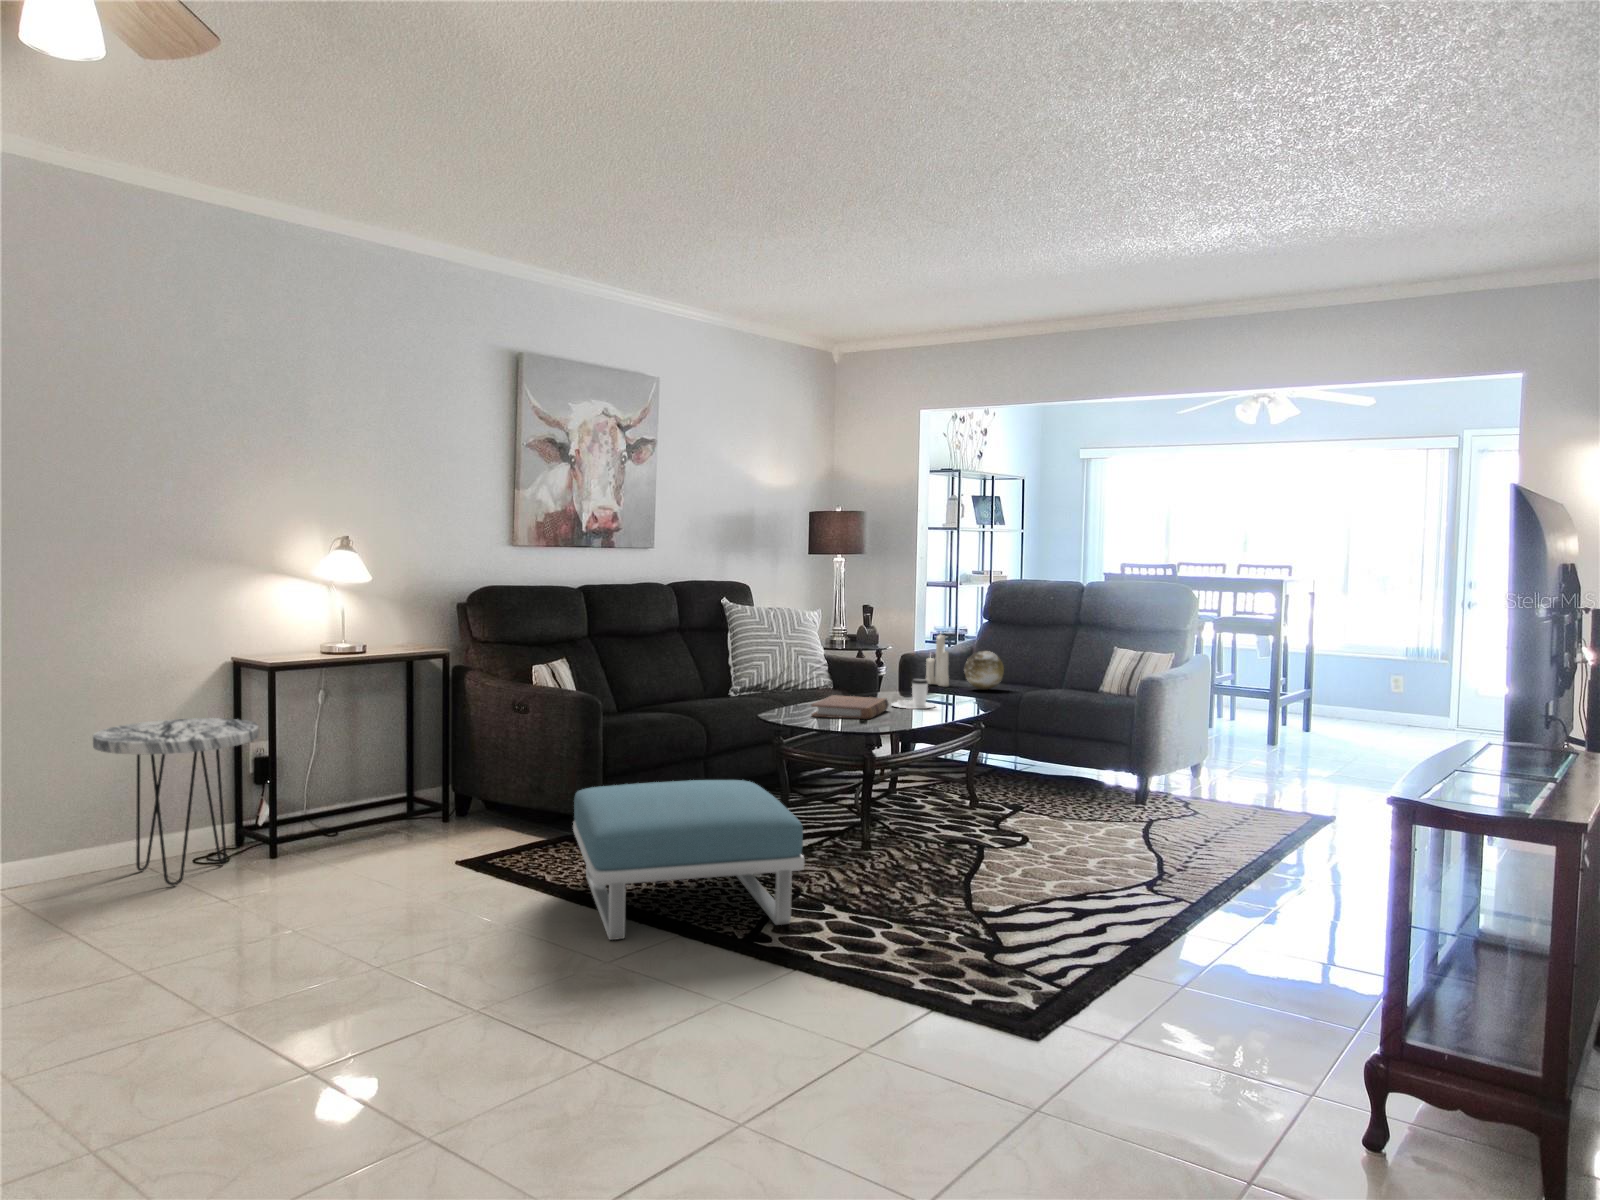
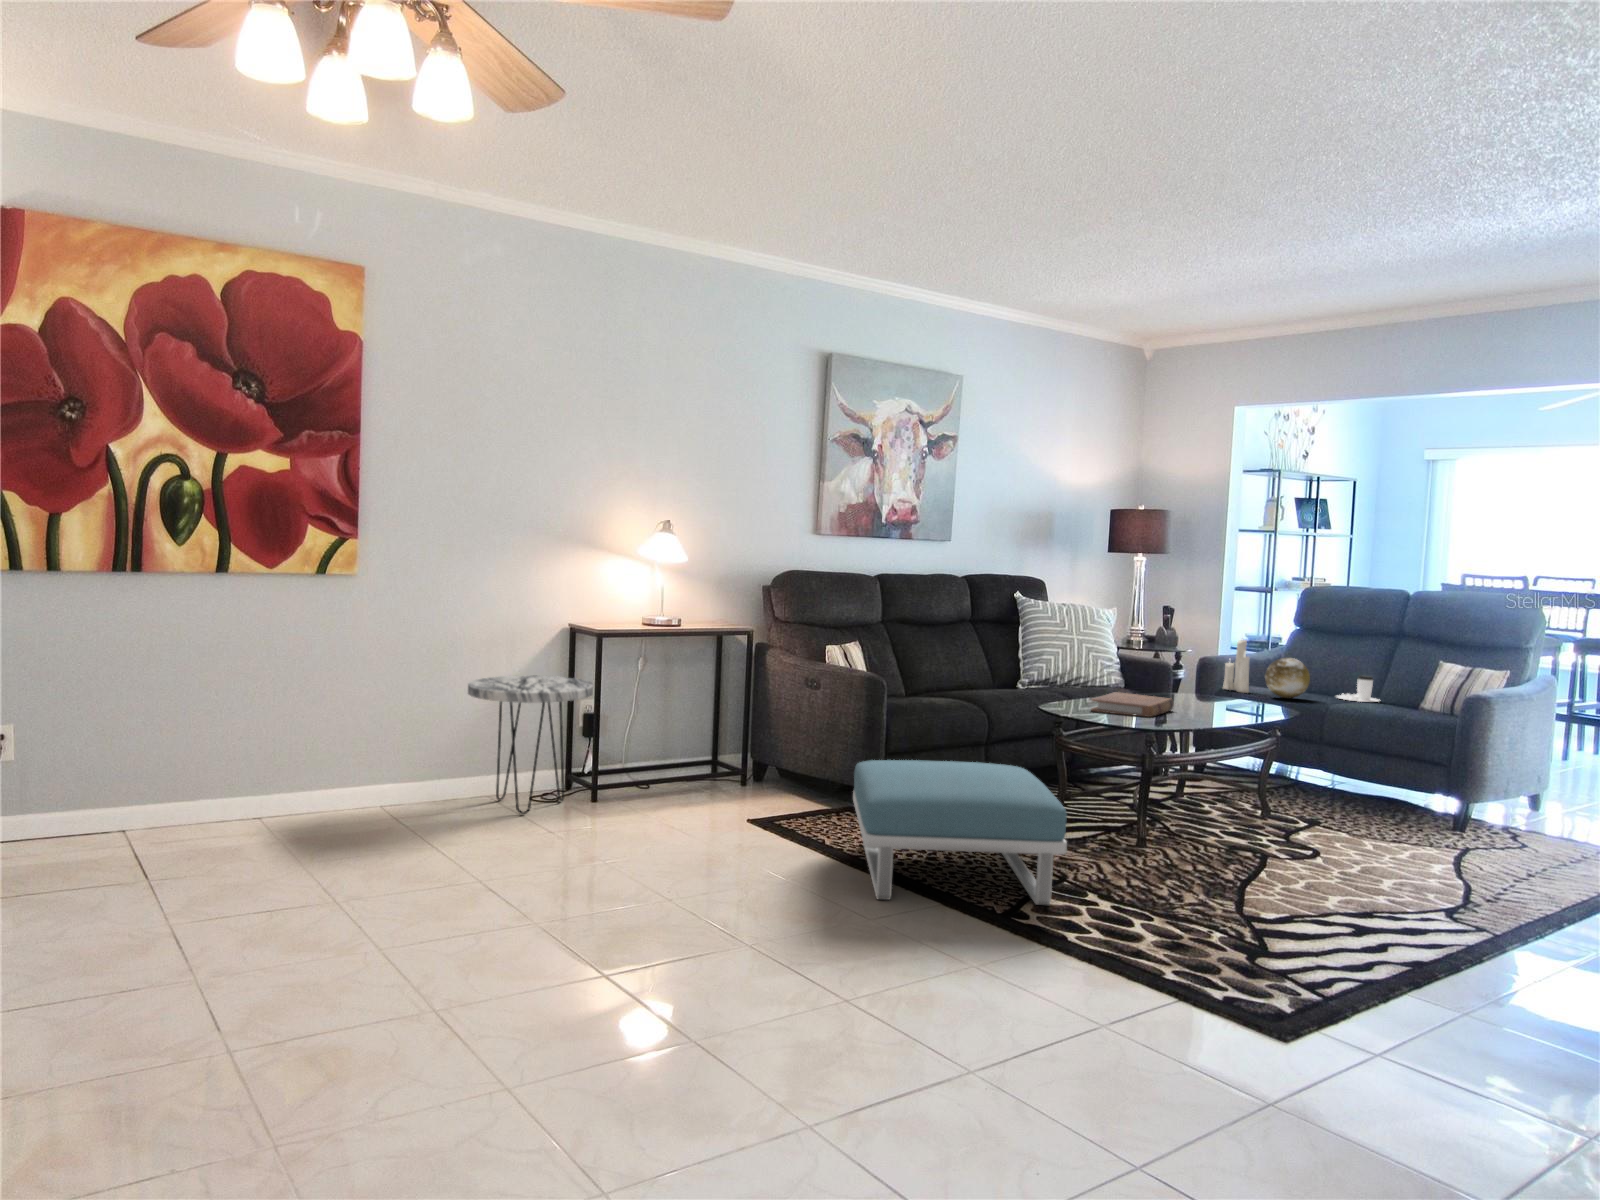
coffee cup: present [892,679,935,709] -> present [1337,675,1379,702]

